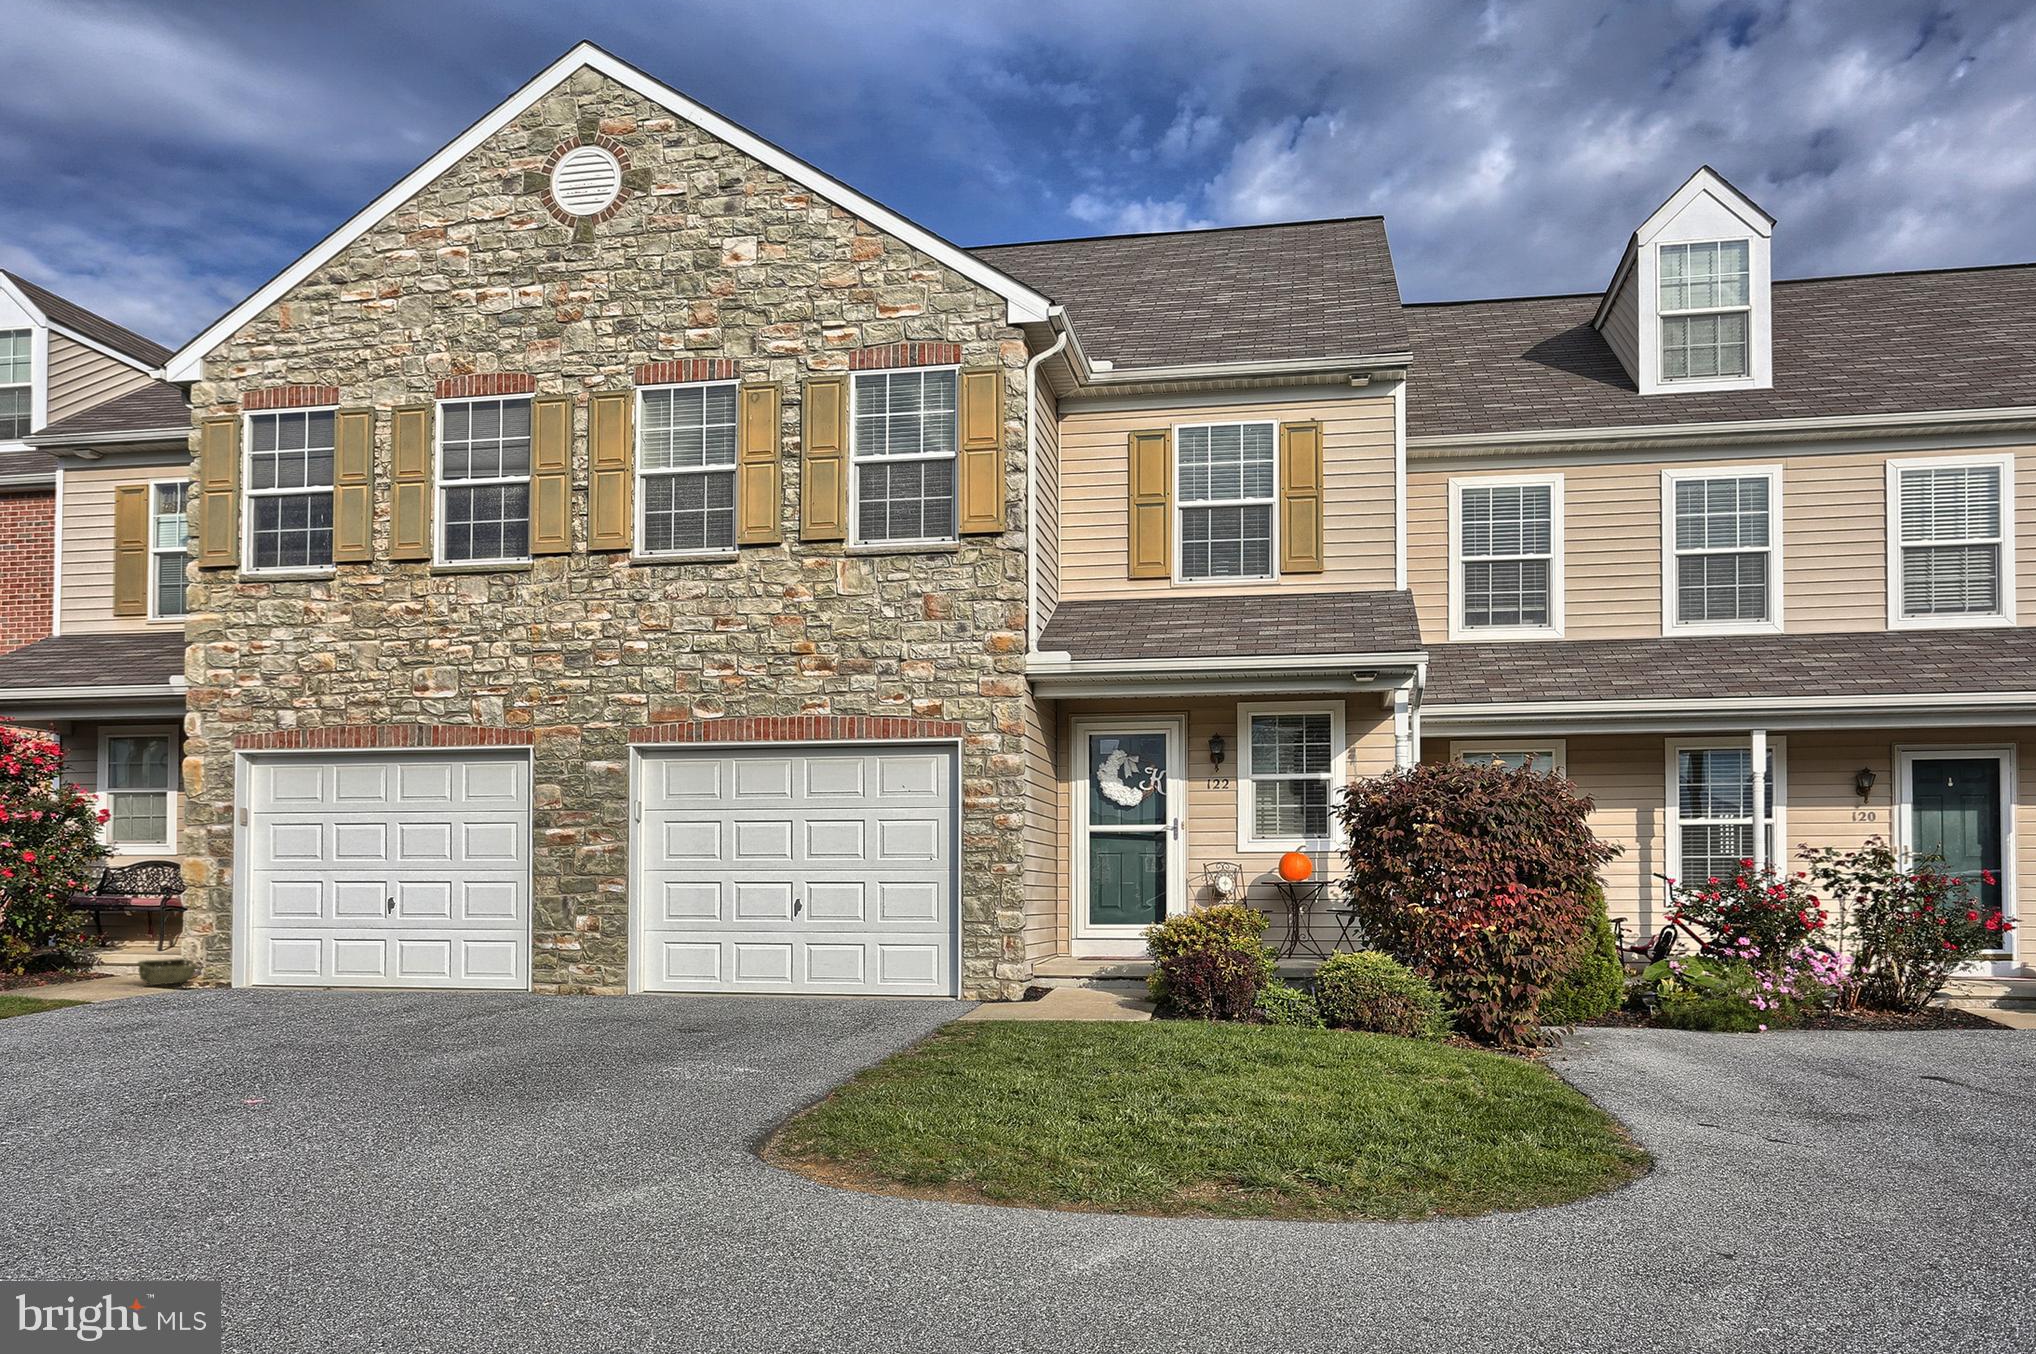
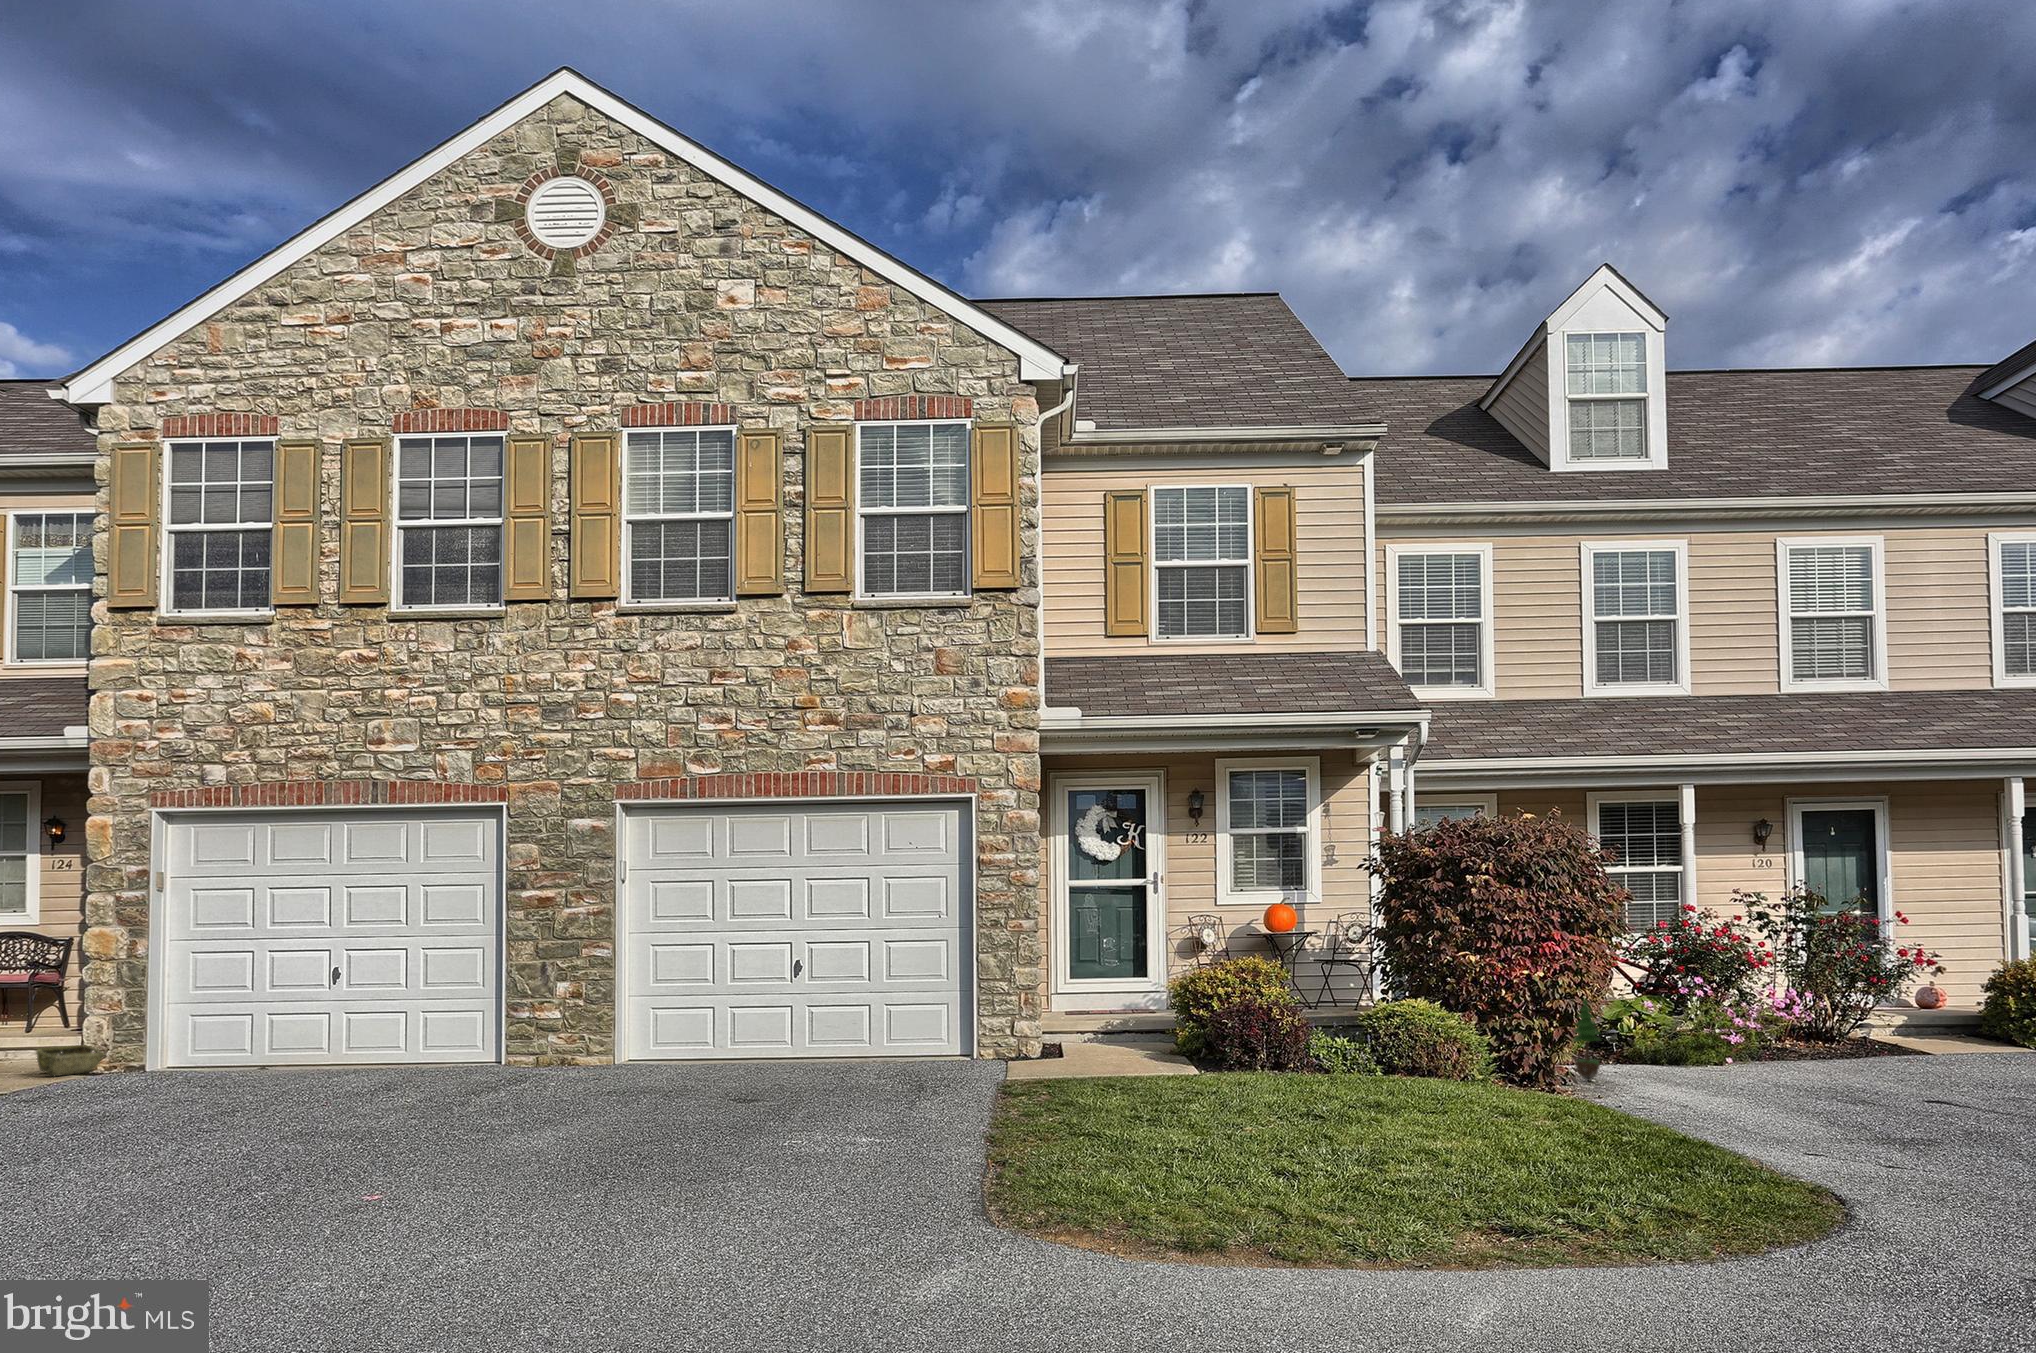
potted tree: none [1542,954,1575,1043] -> present [1573,998,1600,1081]

